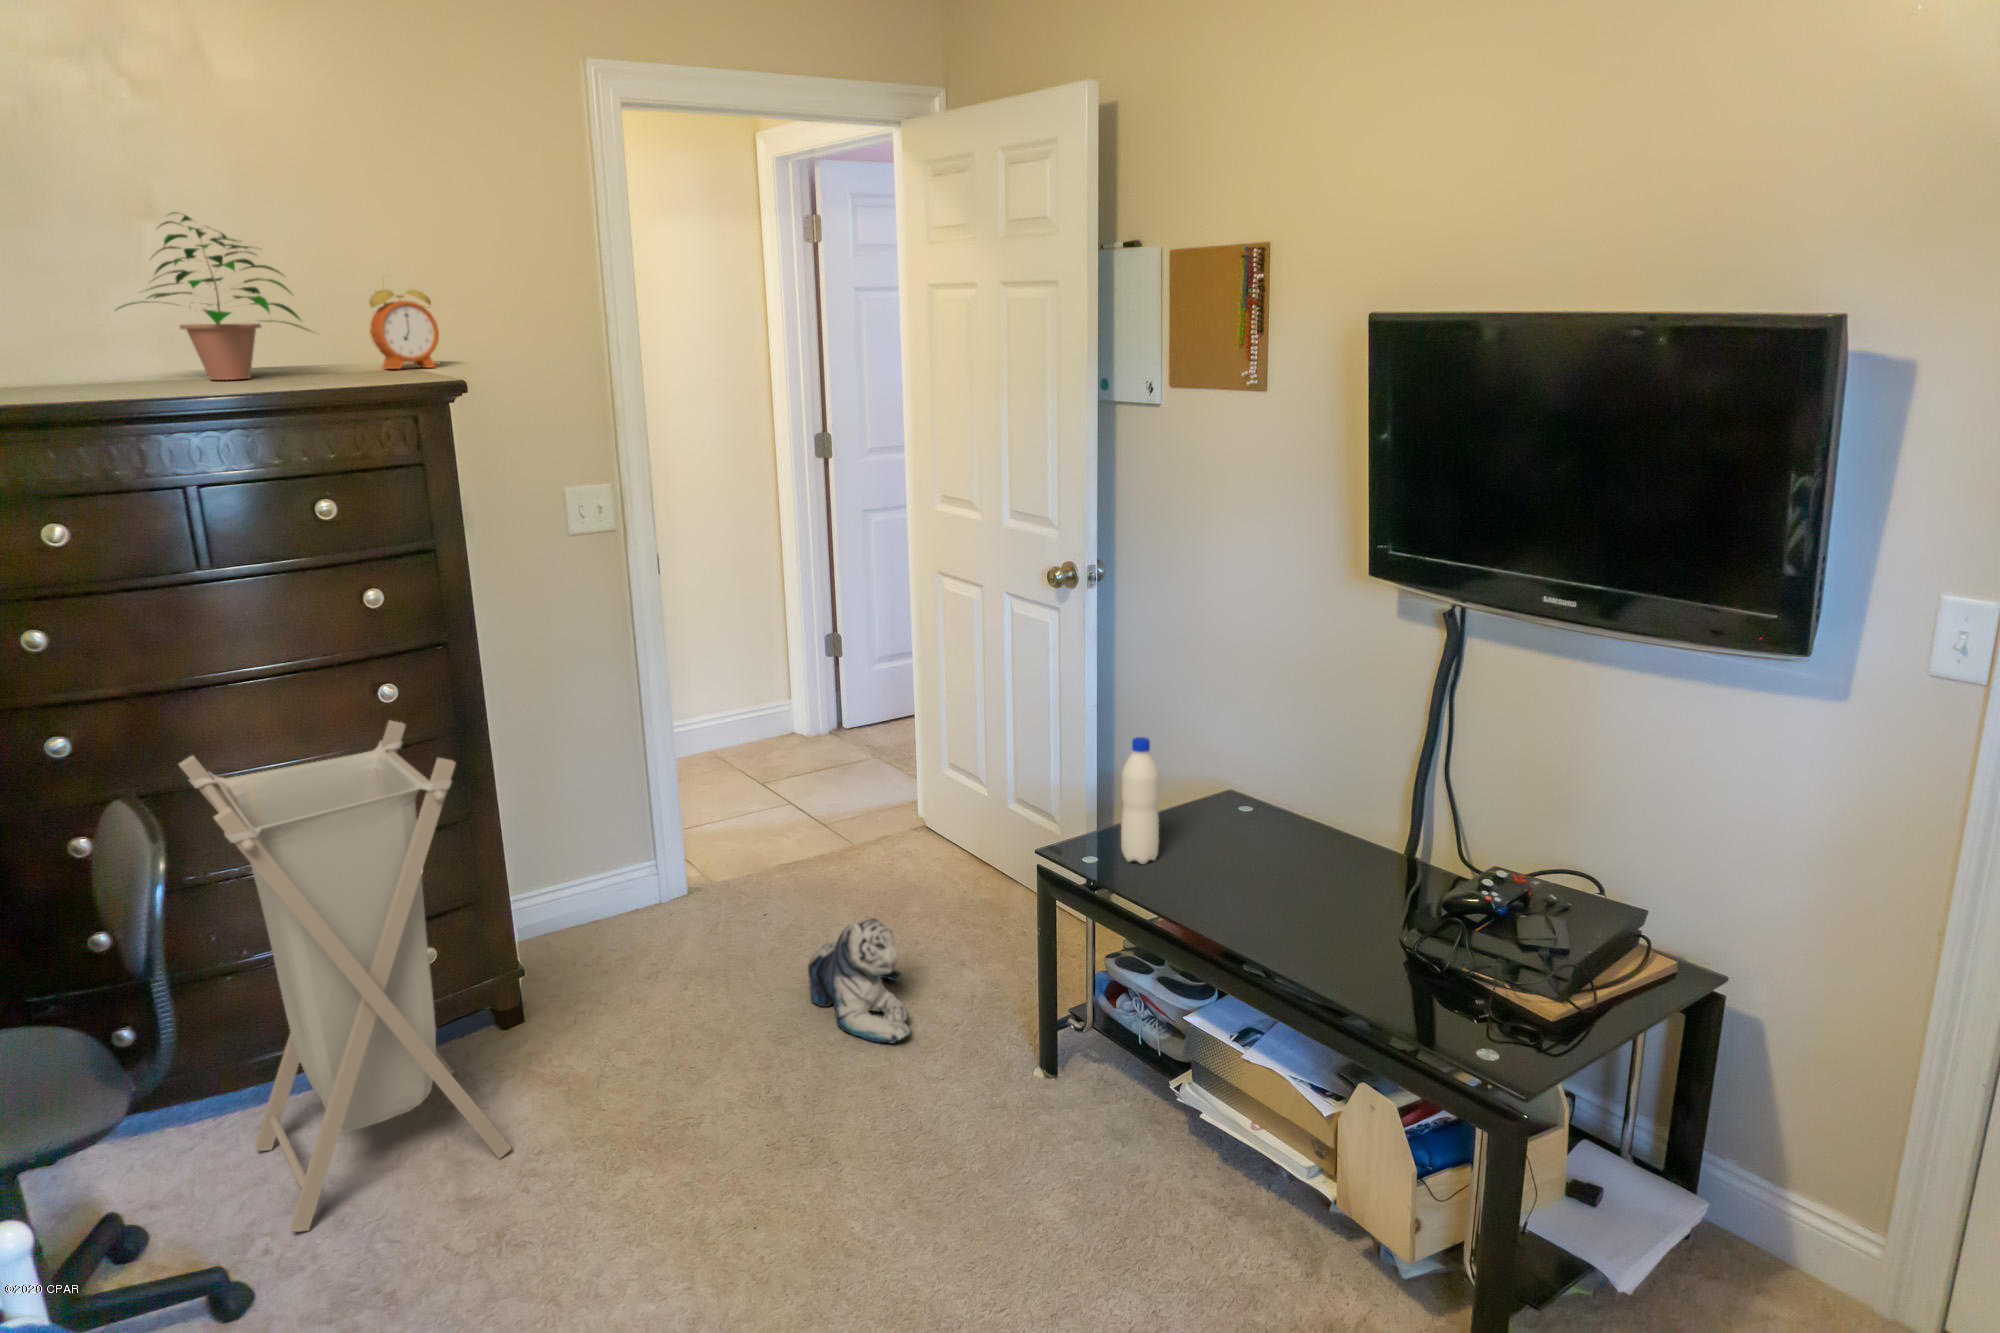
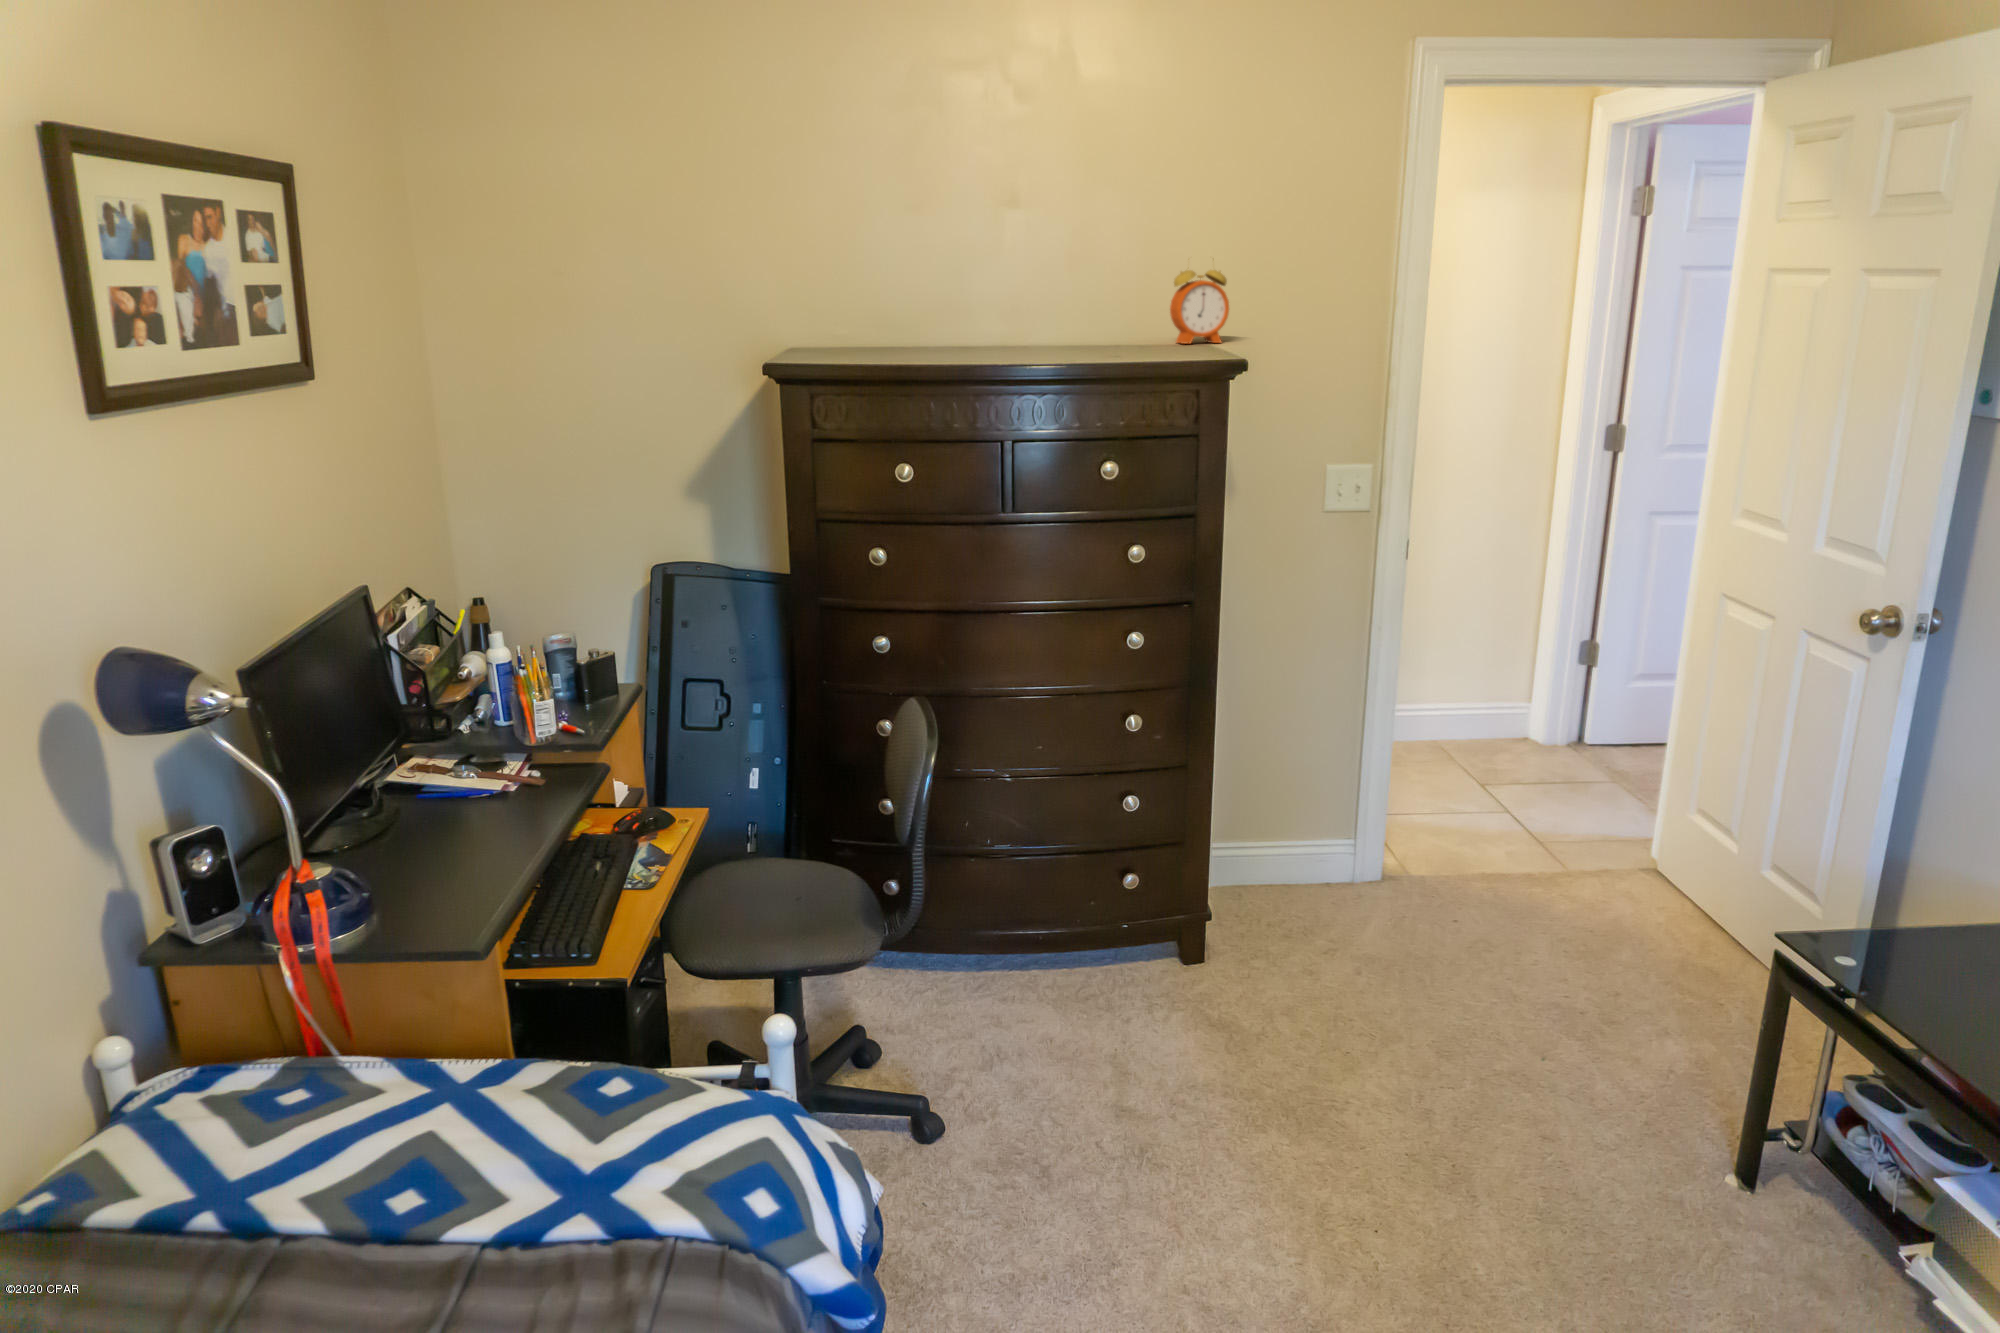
potted plant: present [118,212,310,380] -> none [979,206,1130,351]
laundry hamper: present [179,720,512,1232] -> none [967,664,1176,1083]
water bottle: present [1121,737,1159,864] -> none [1888,830,1959,983]
plush toy: present [808,919,910,1043] -> none [1479,956,1587,1094]

